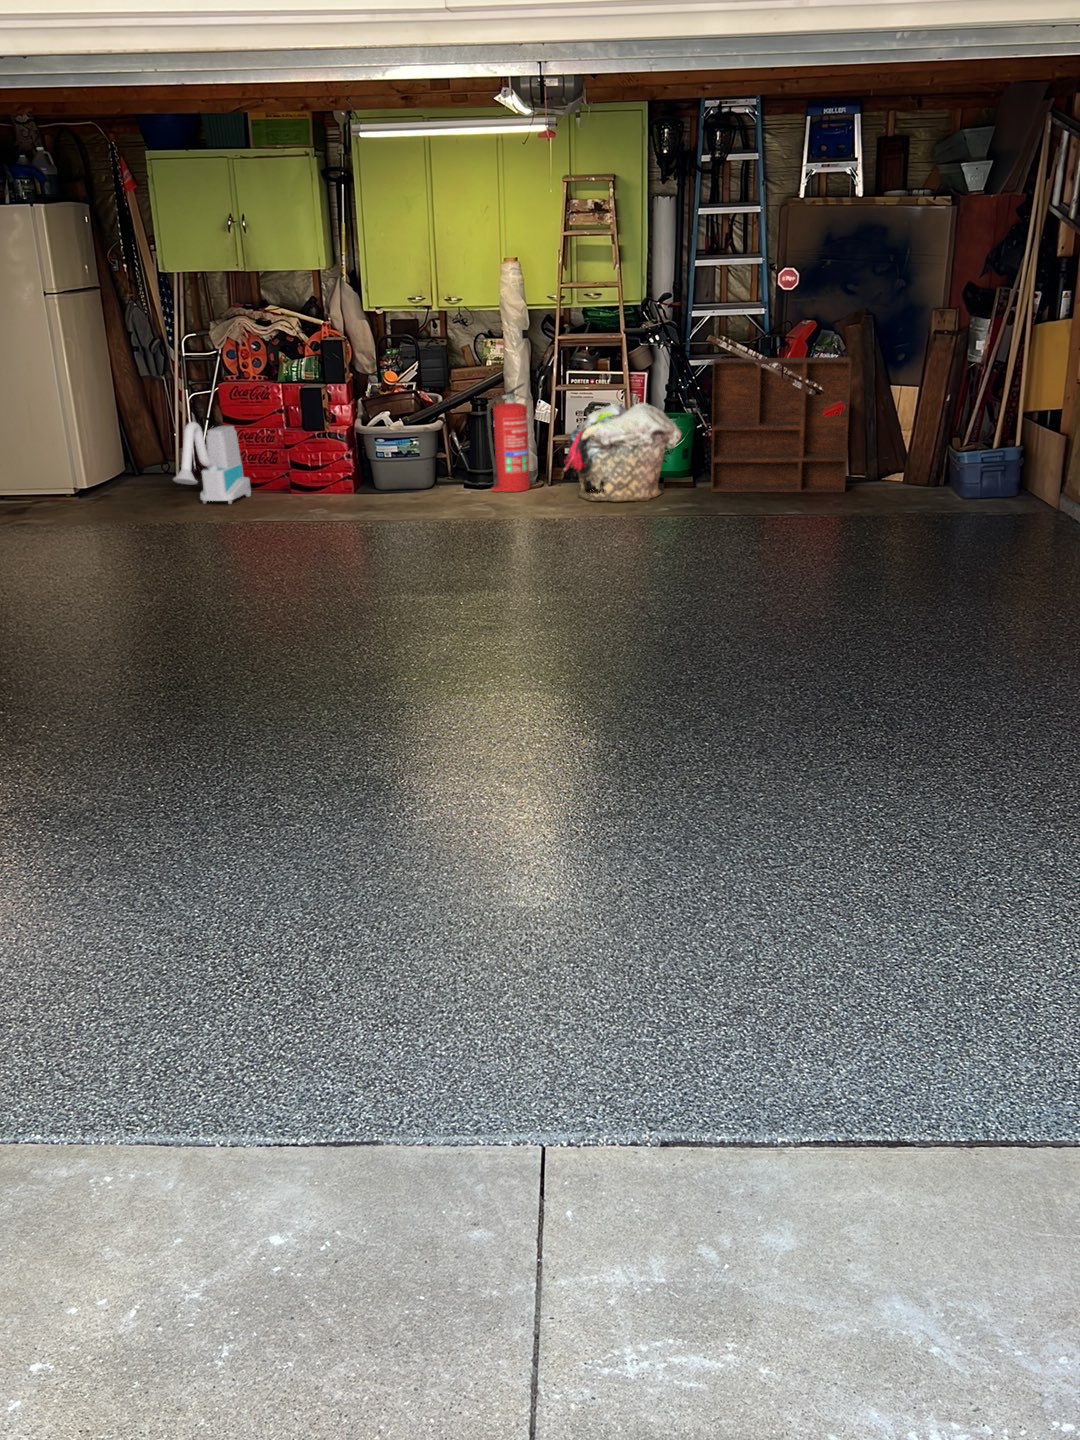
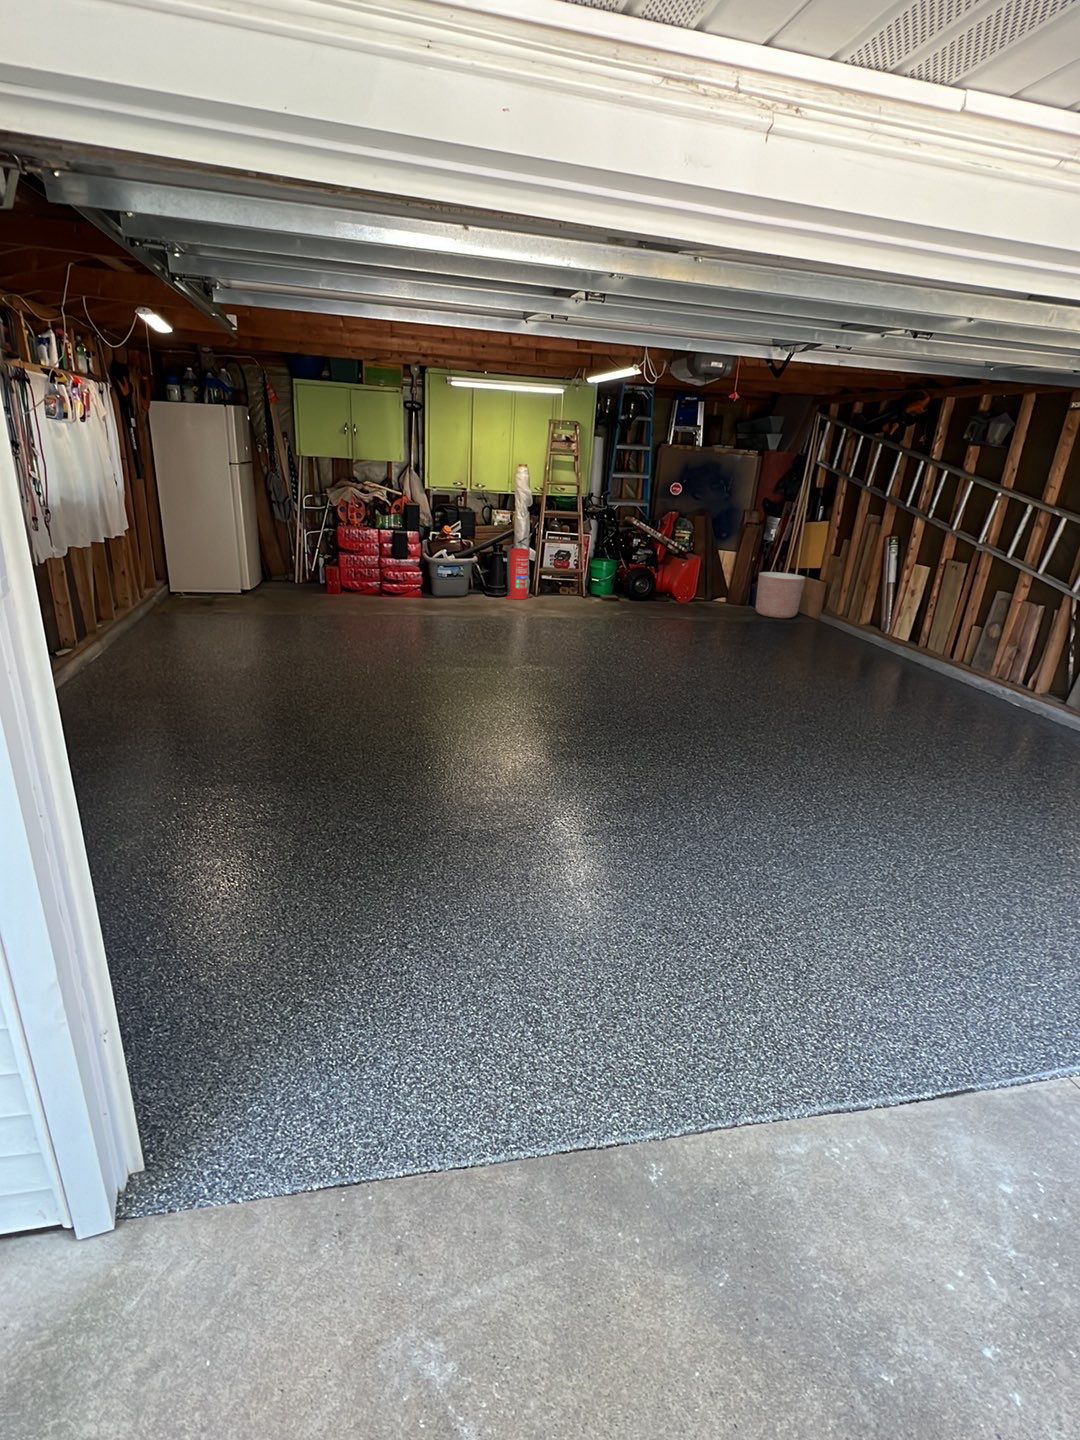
shelving unit: present [711,357,852,492] -> none [628,530,711,607]
laundry basket: present [564,403,682,502] -> none [553,552,616,607]
vacuum cleaner: present [173,422,251,504] -> none [325,548,360,600]
planter: none [939,422,1028,508] -> present [756,572,805,618]

